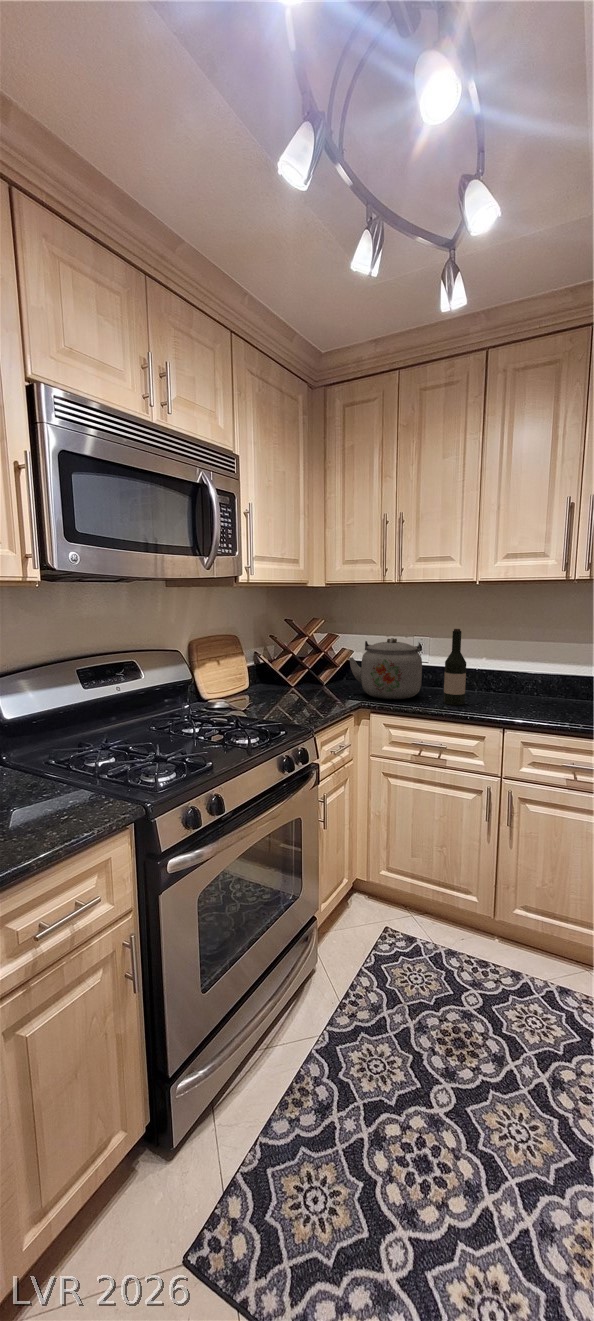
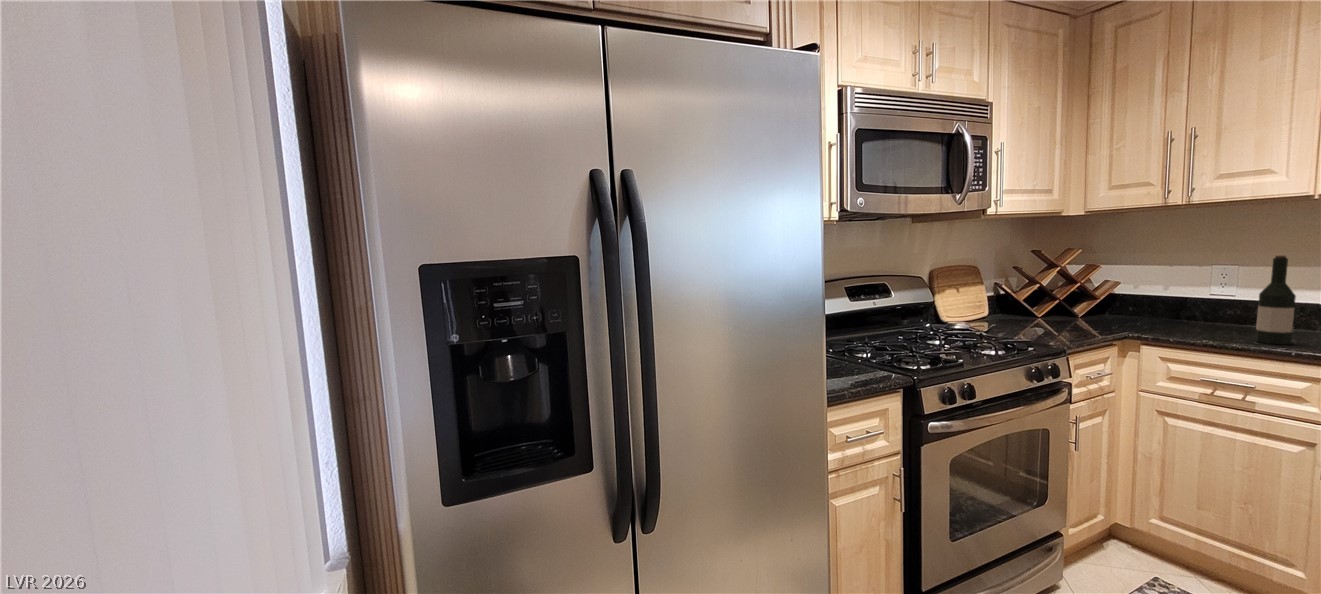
kettle: present [349,638,422,699] -> none [1113,267,1224,334]

